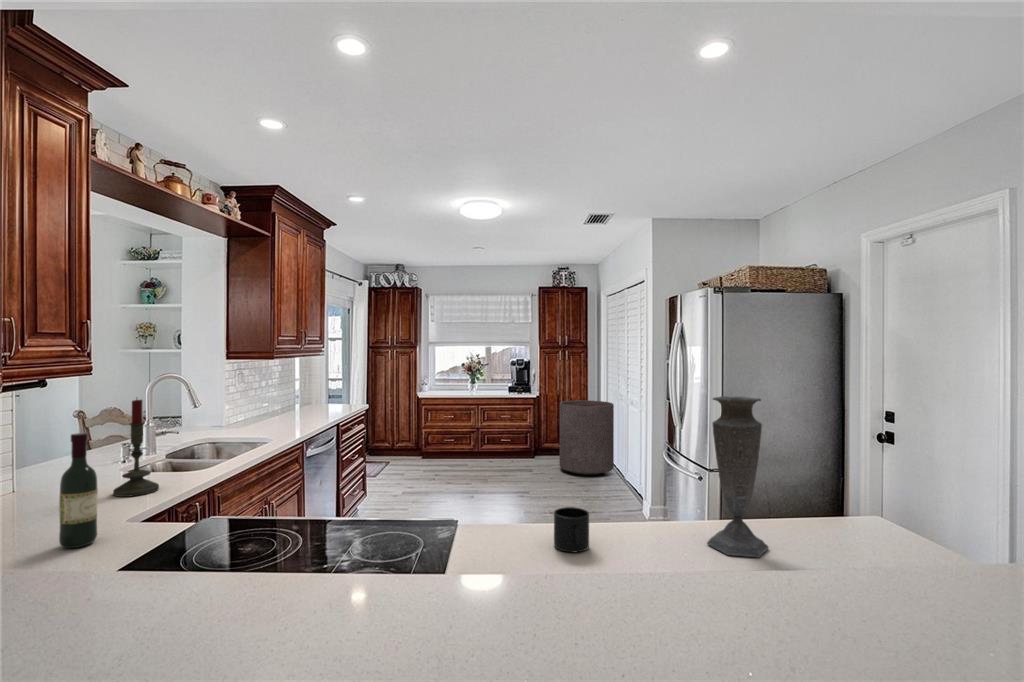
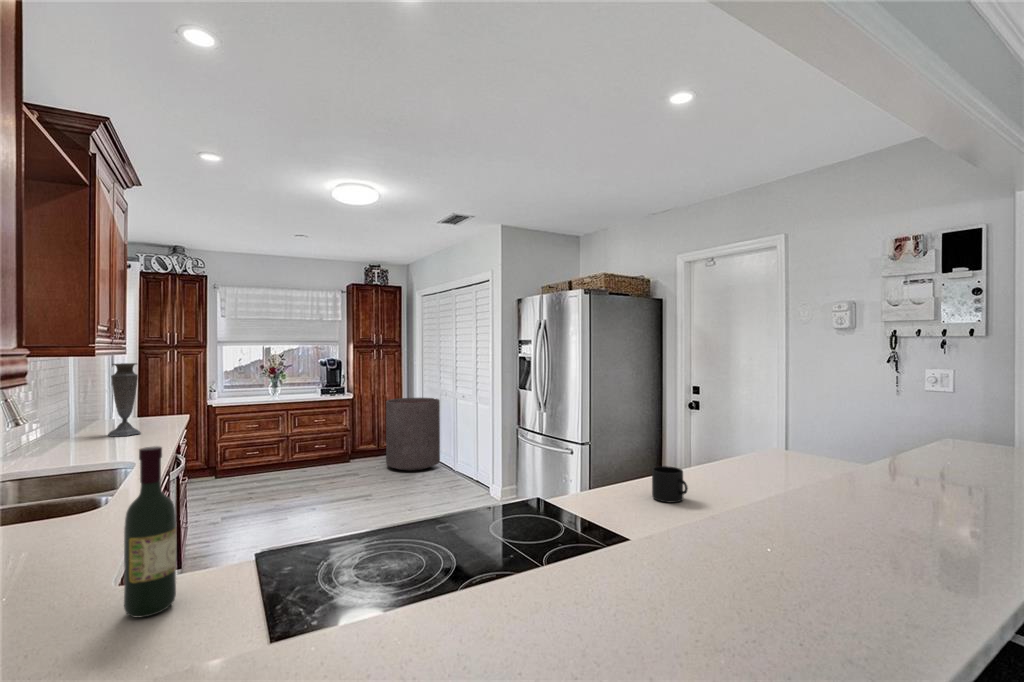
vase: present [707,396,769,557] -> present [108,363,141,437]
candle: present [113,400,159,497] -> none [34,404,106,553]

